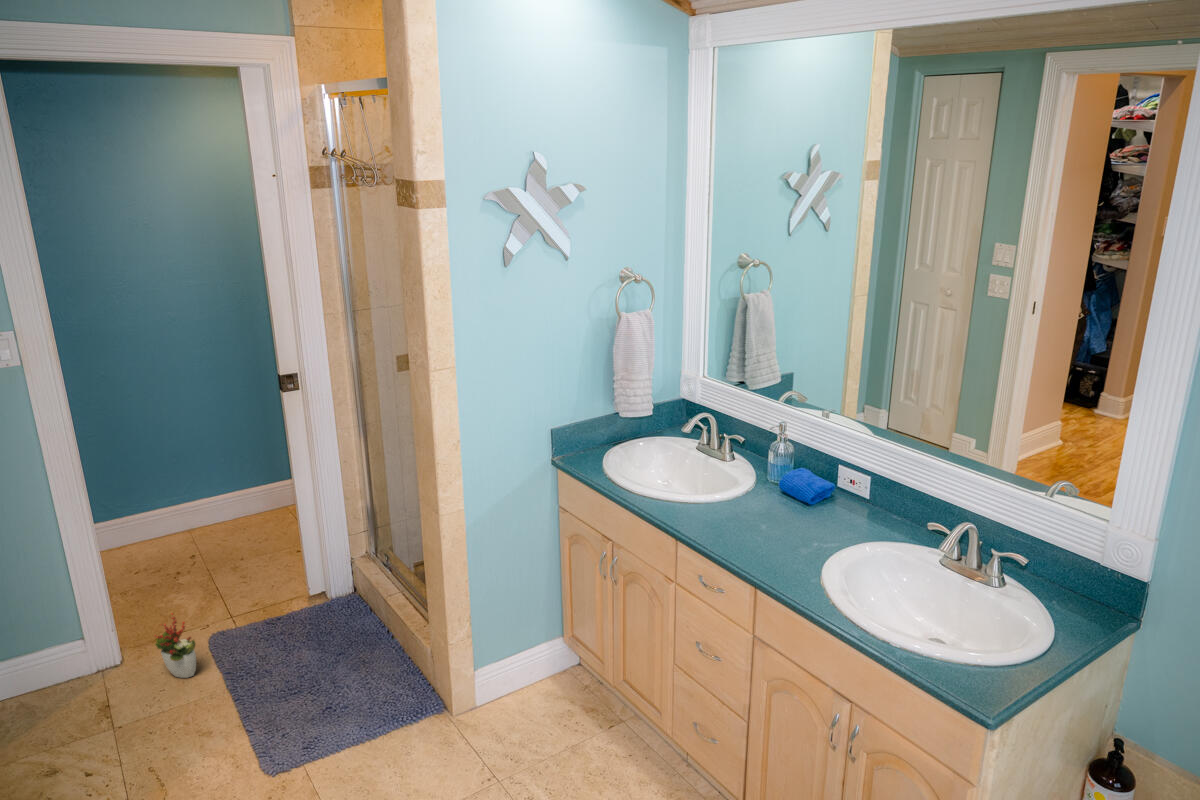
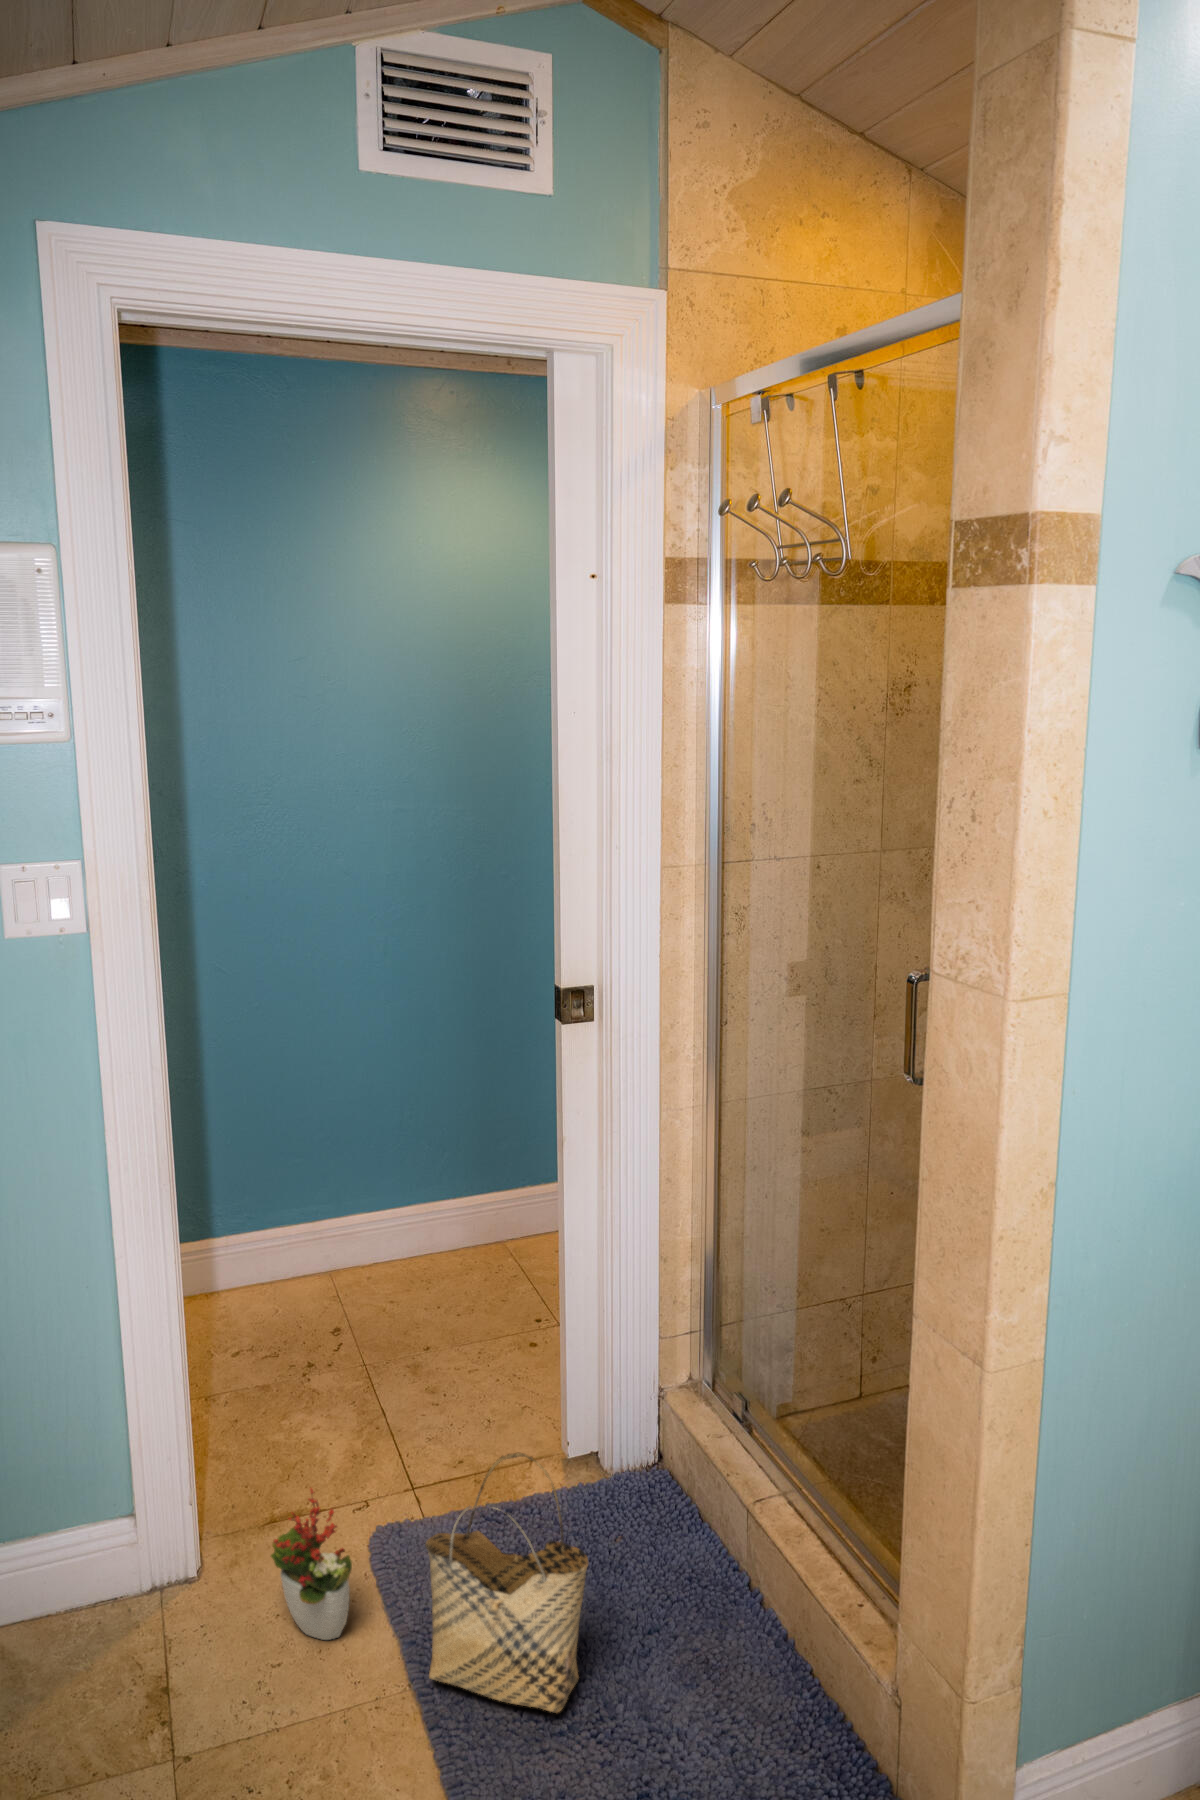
woven basket: none [228,583,305,686] -> present [426,1453,589,1713]

